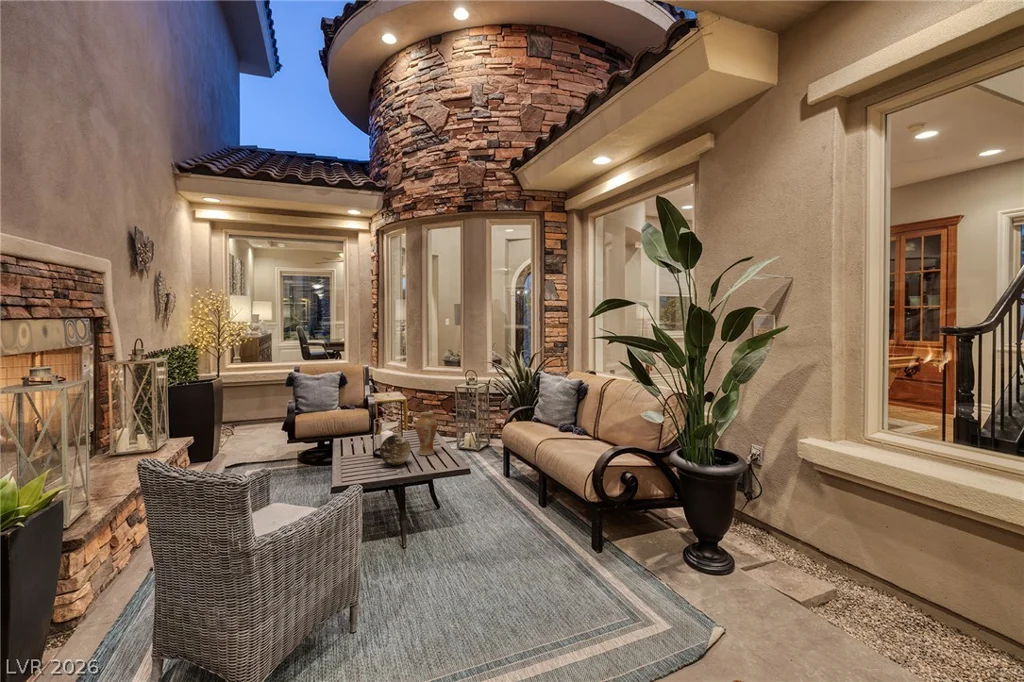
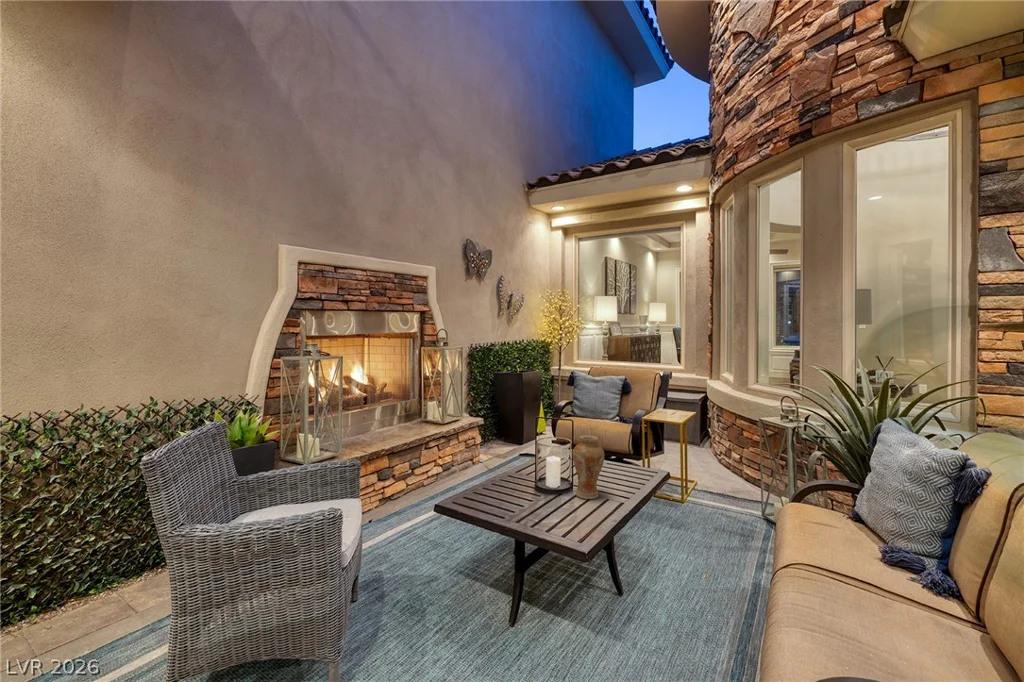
decorative orb: present [380,435,411,465] -> none [510,456,549,497]

